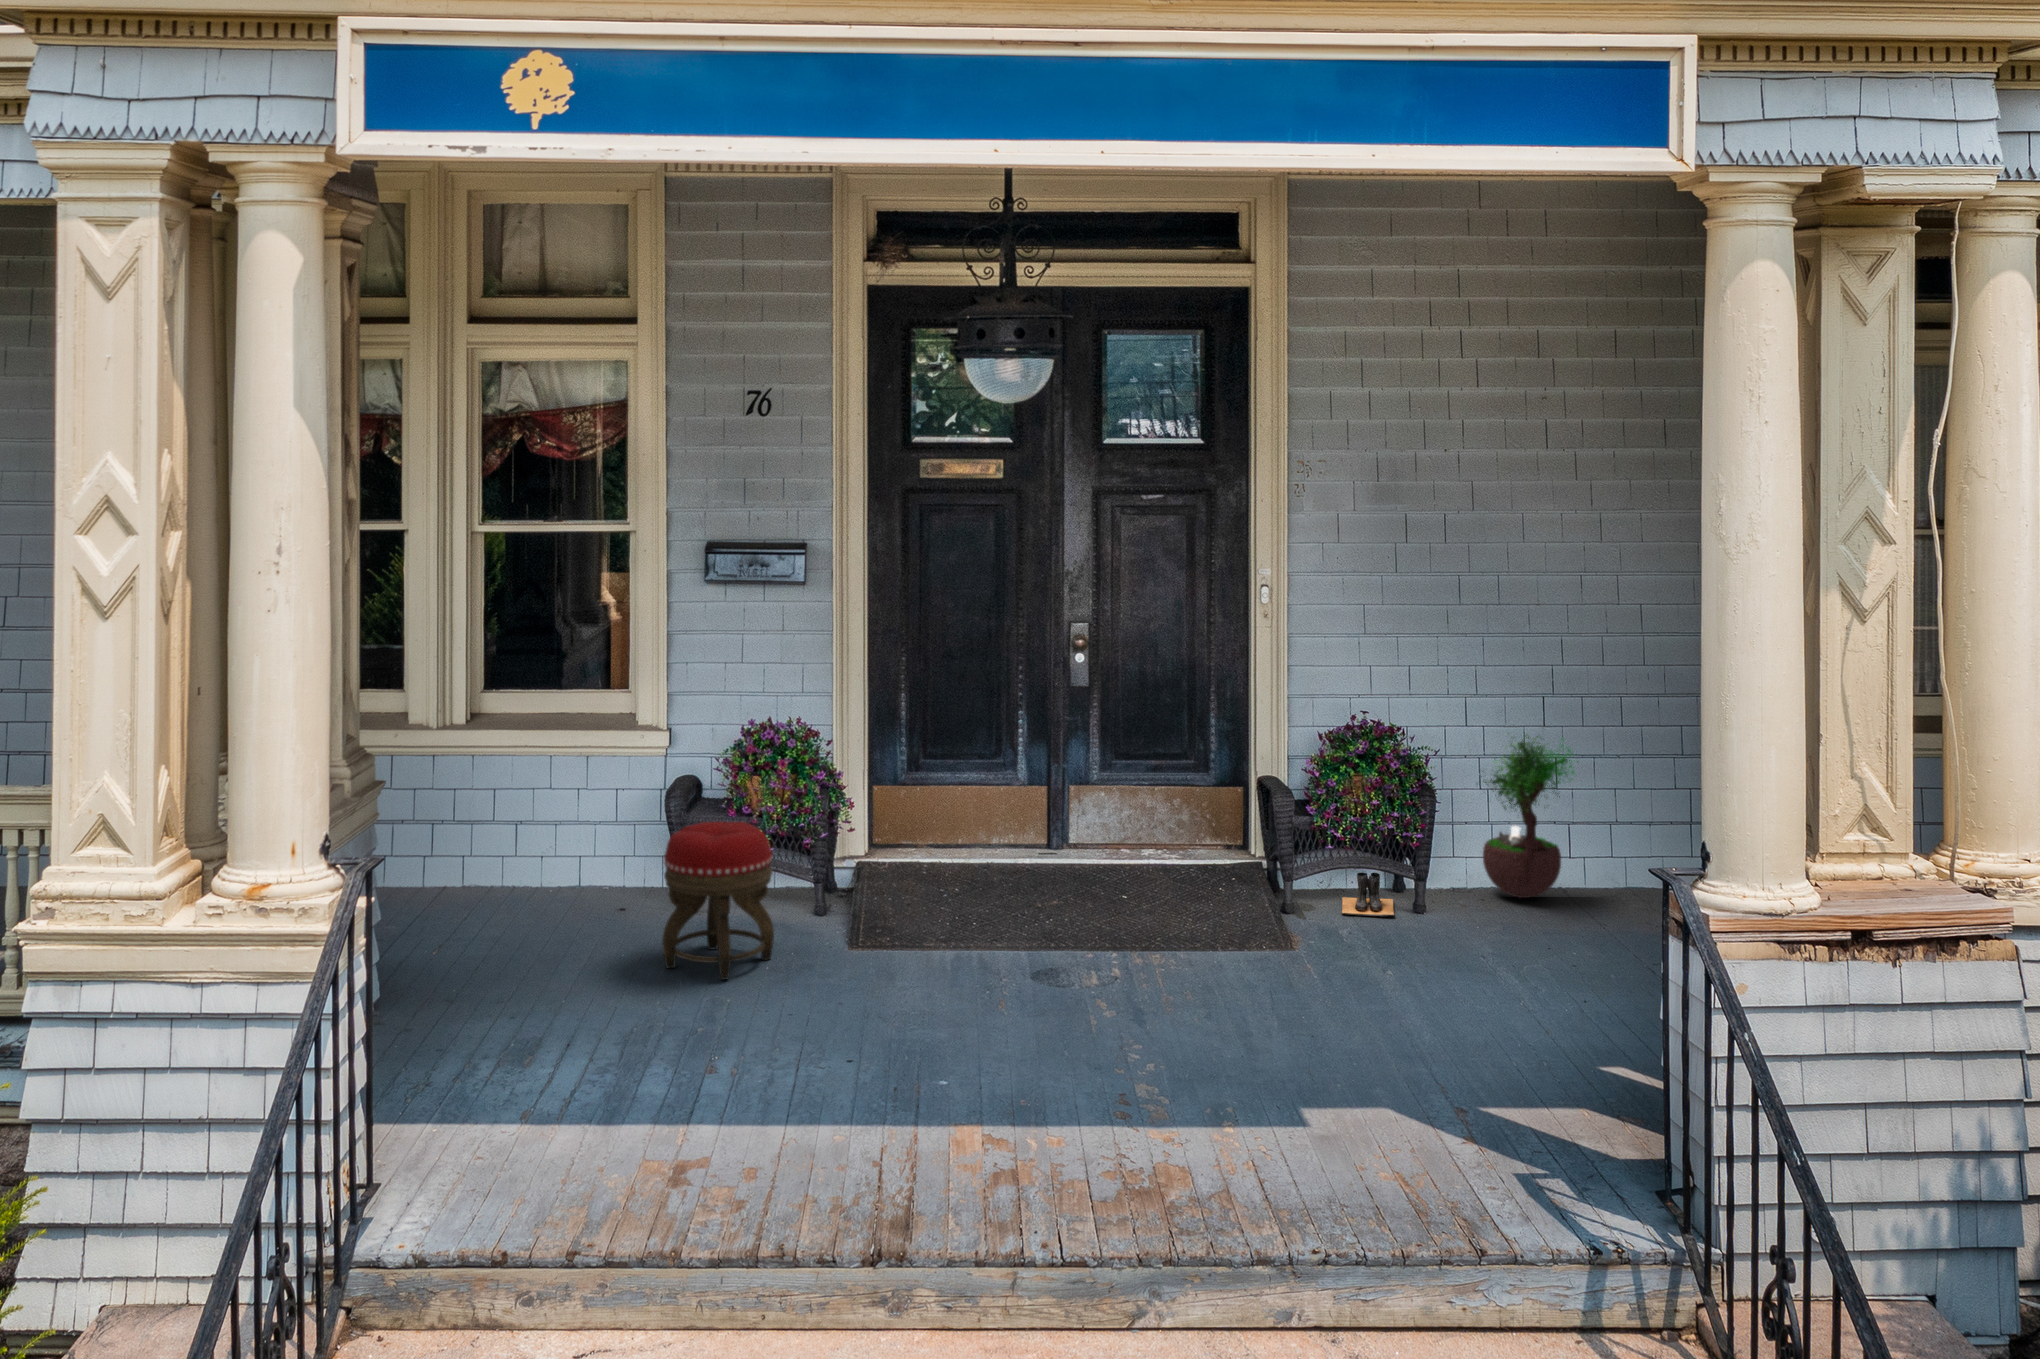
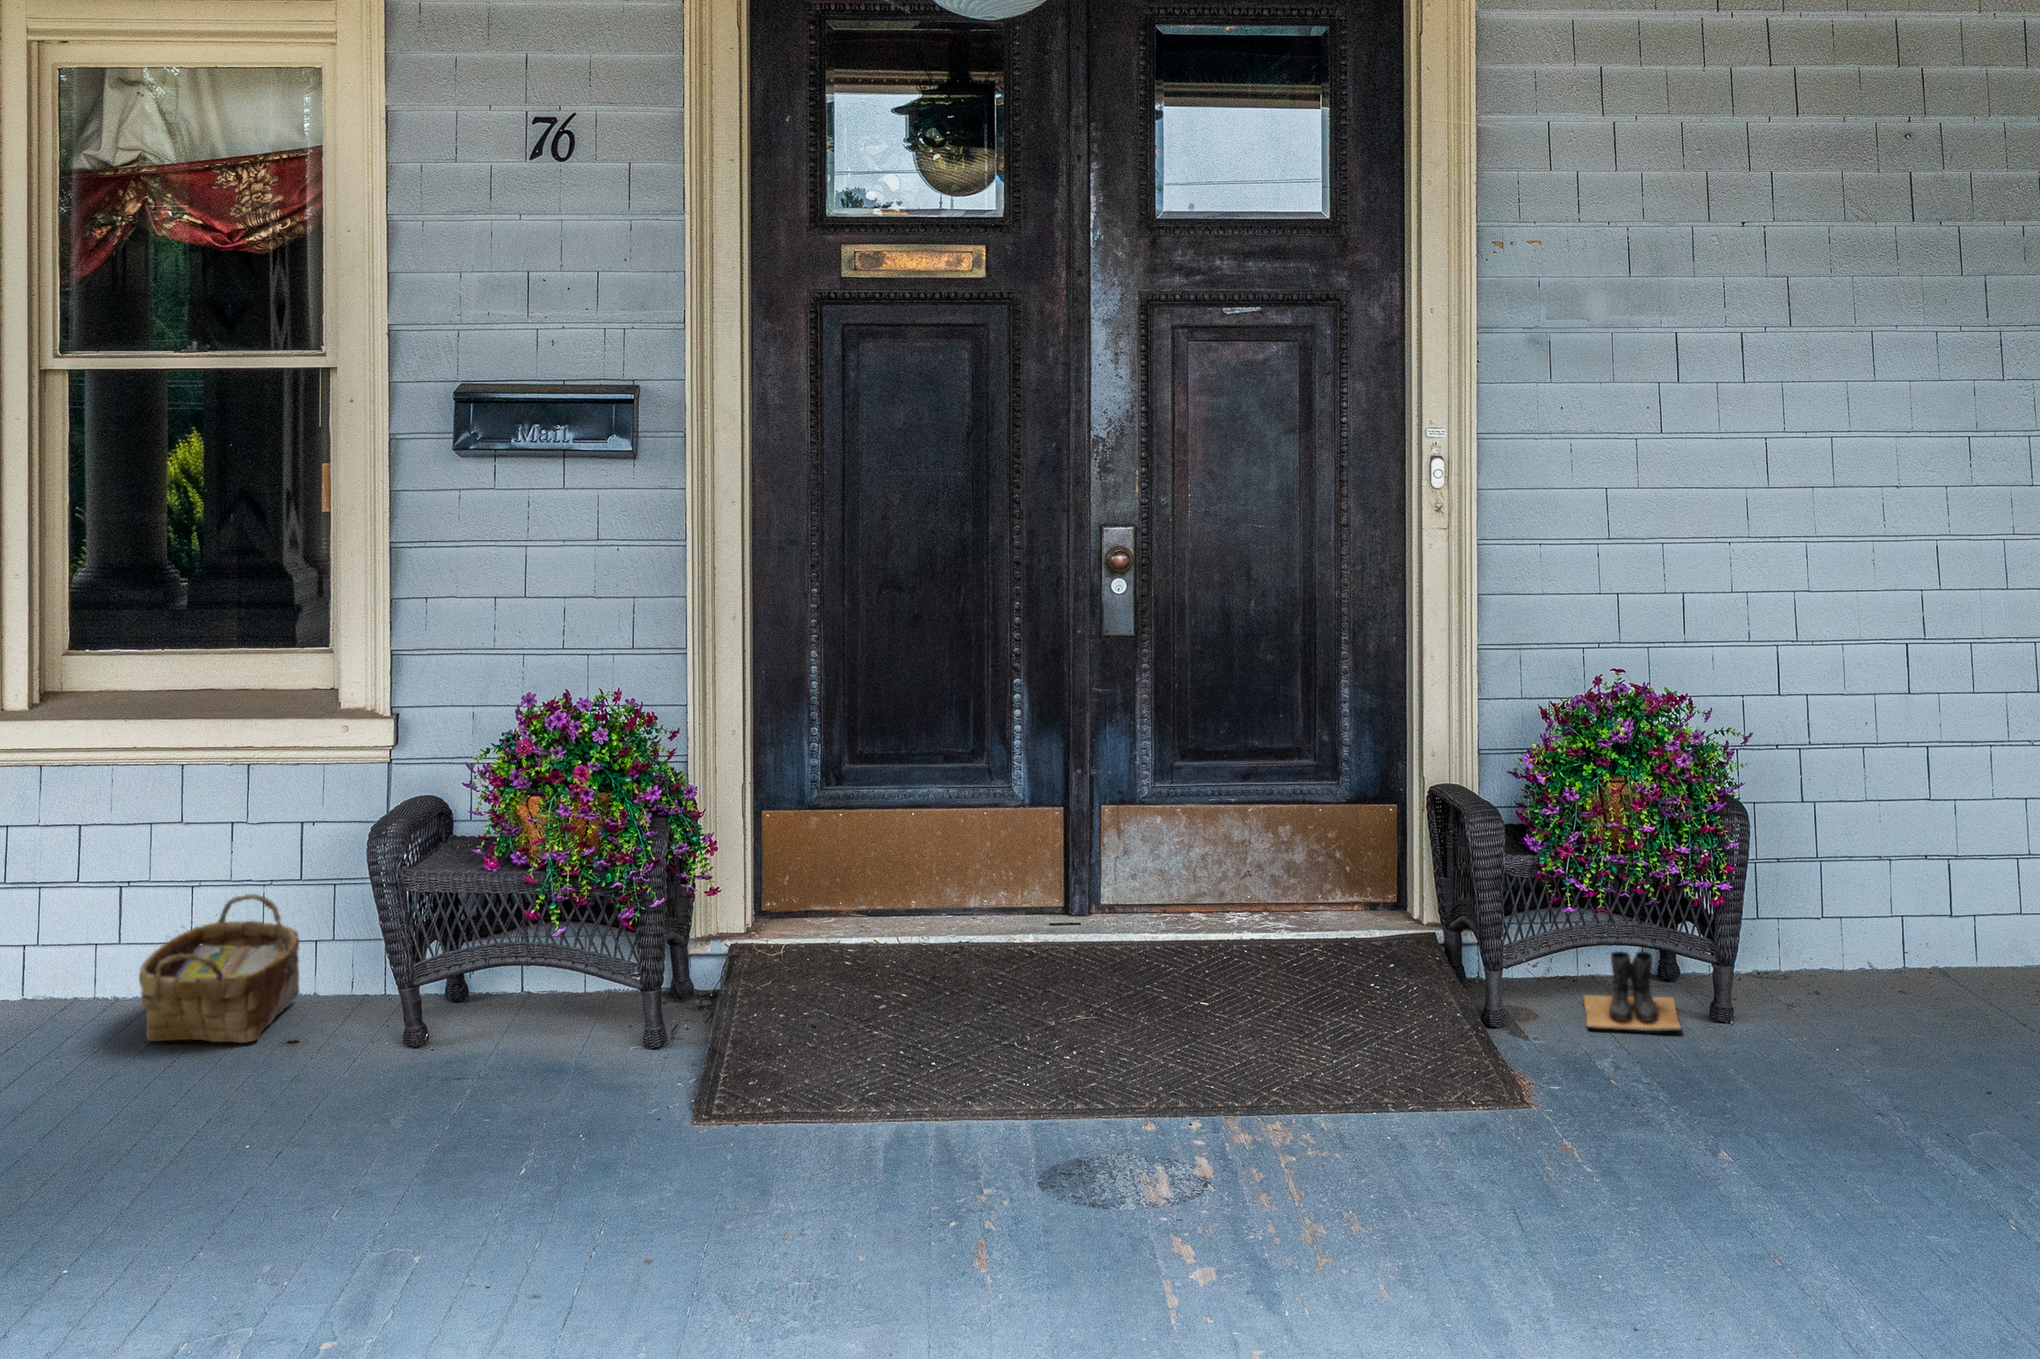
potted tree: present [1481,733,1578,898] -> none [1819,685,2005,991]
footstool: present [663,822,774,980] -> none [299,882,523,1193]
woven basket: none [544,829,623,910] -> present [139,894,299,1043]

